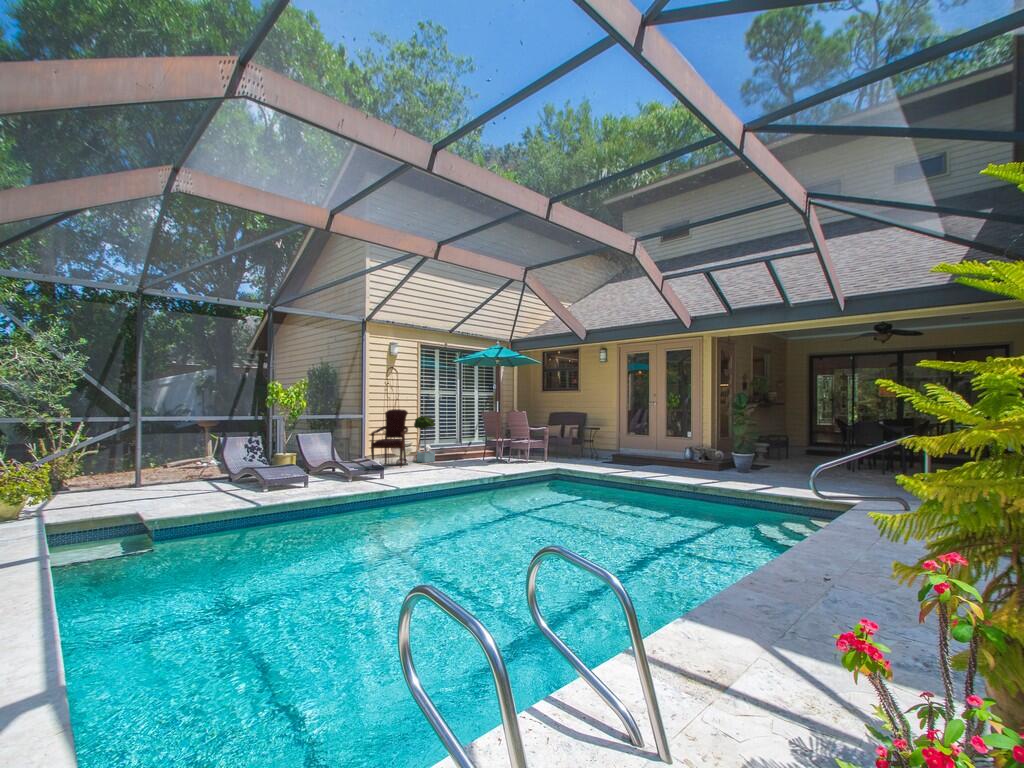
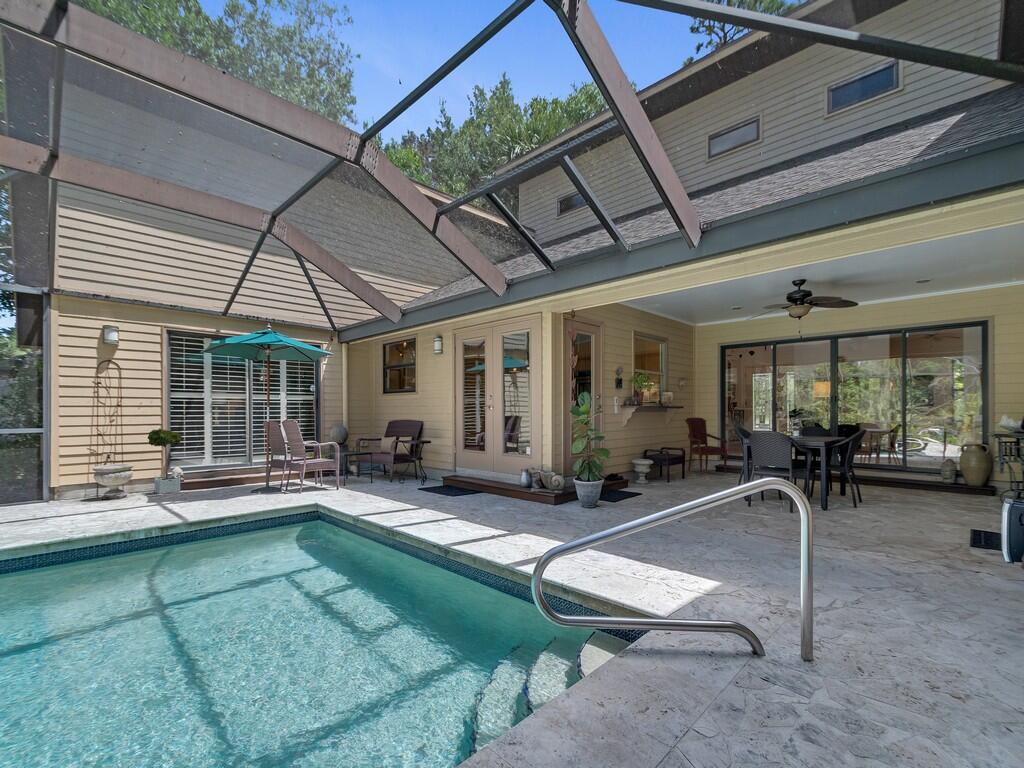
armchair: present [371,409,408,468] -> present [685,417,727,474]

